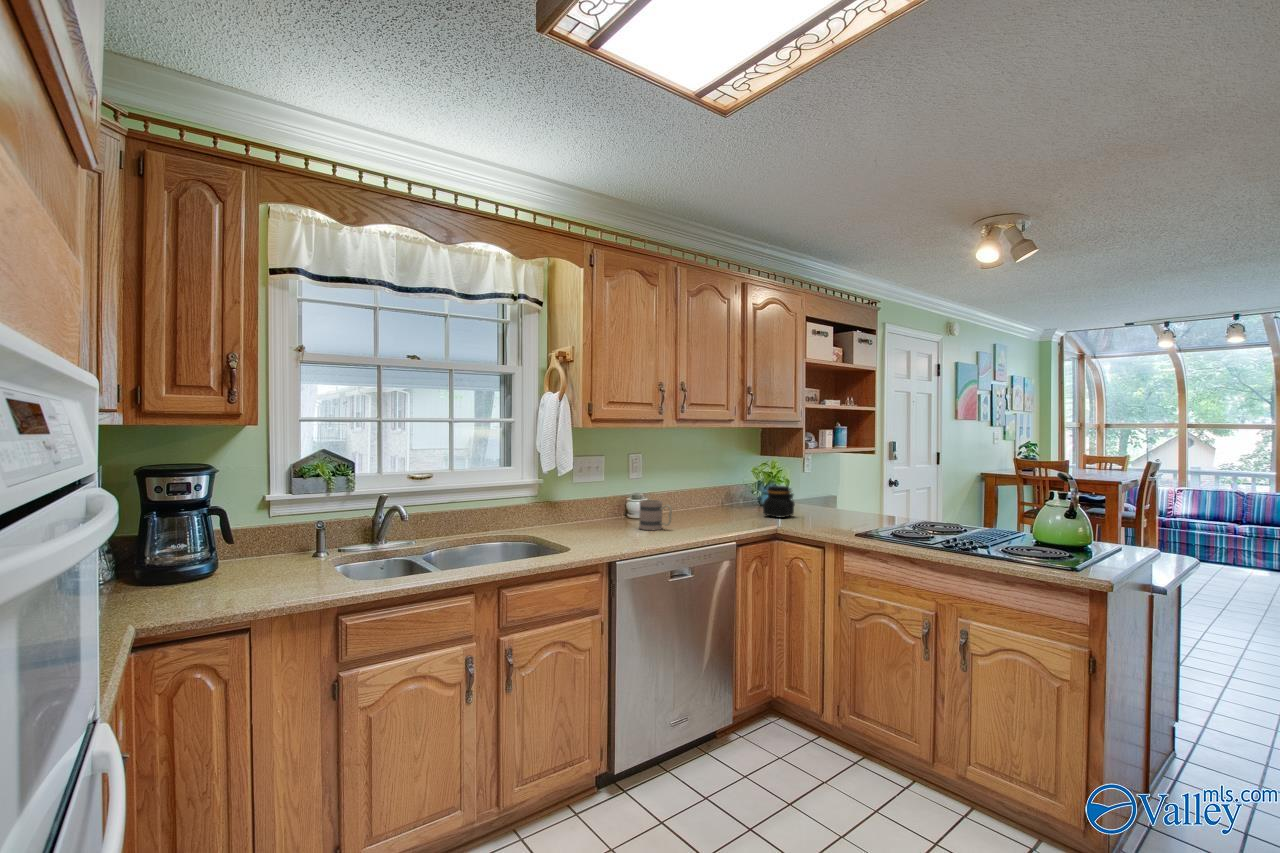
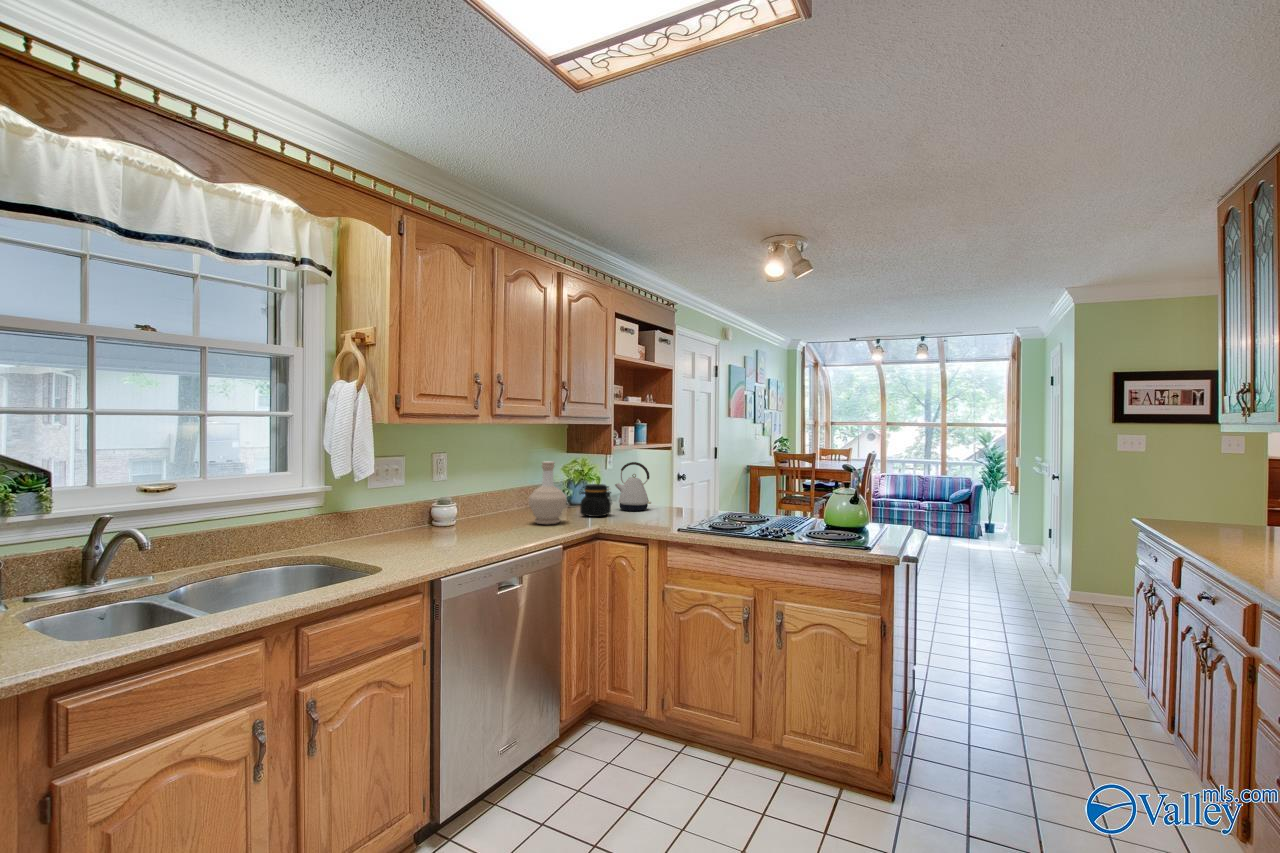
bottle: none [711,462,746,522] -> present [529,461,566,524]
kettle: none [801,465,839,514] -> present [615,462,651,511]
mug: present [639,500,672,530] -> none [454,505,493,539]

